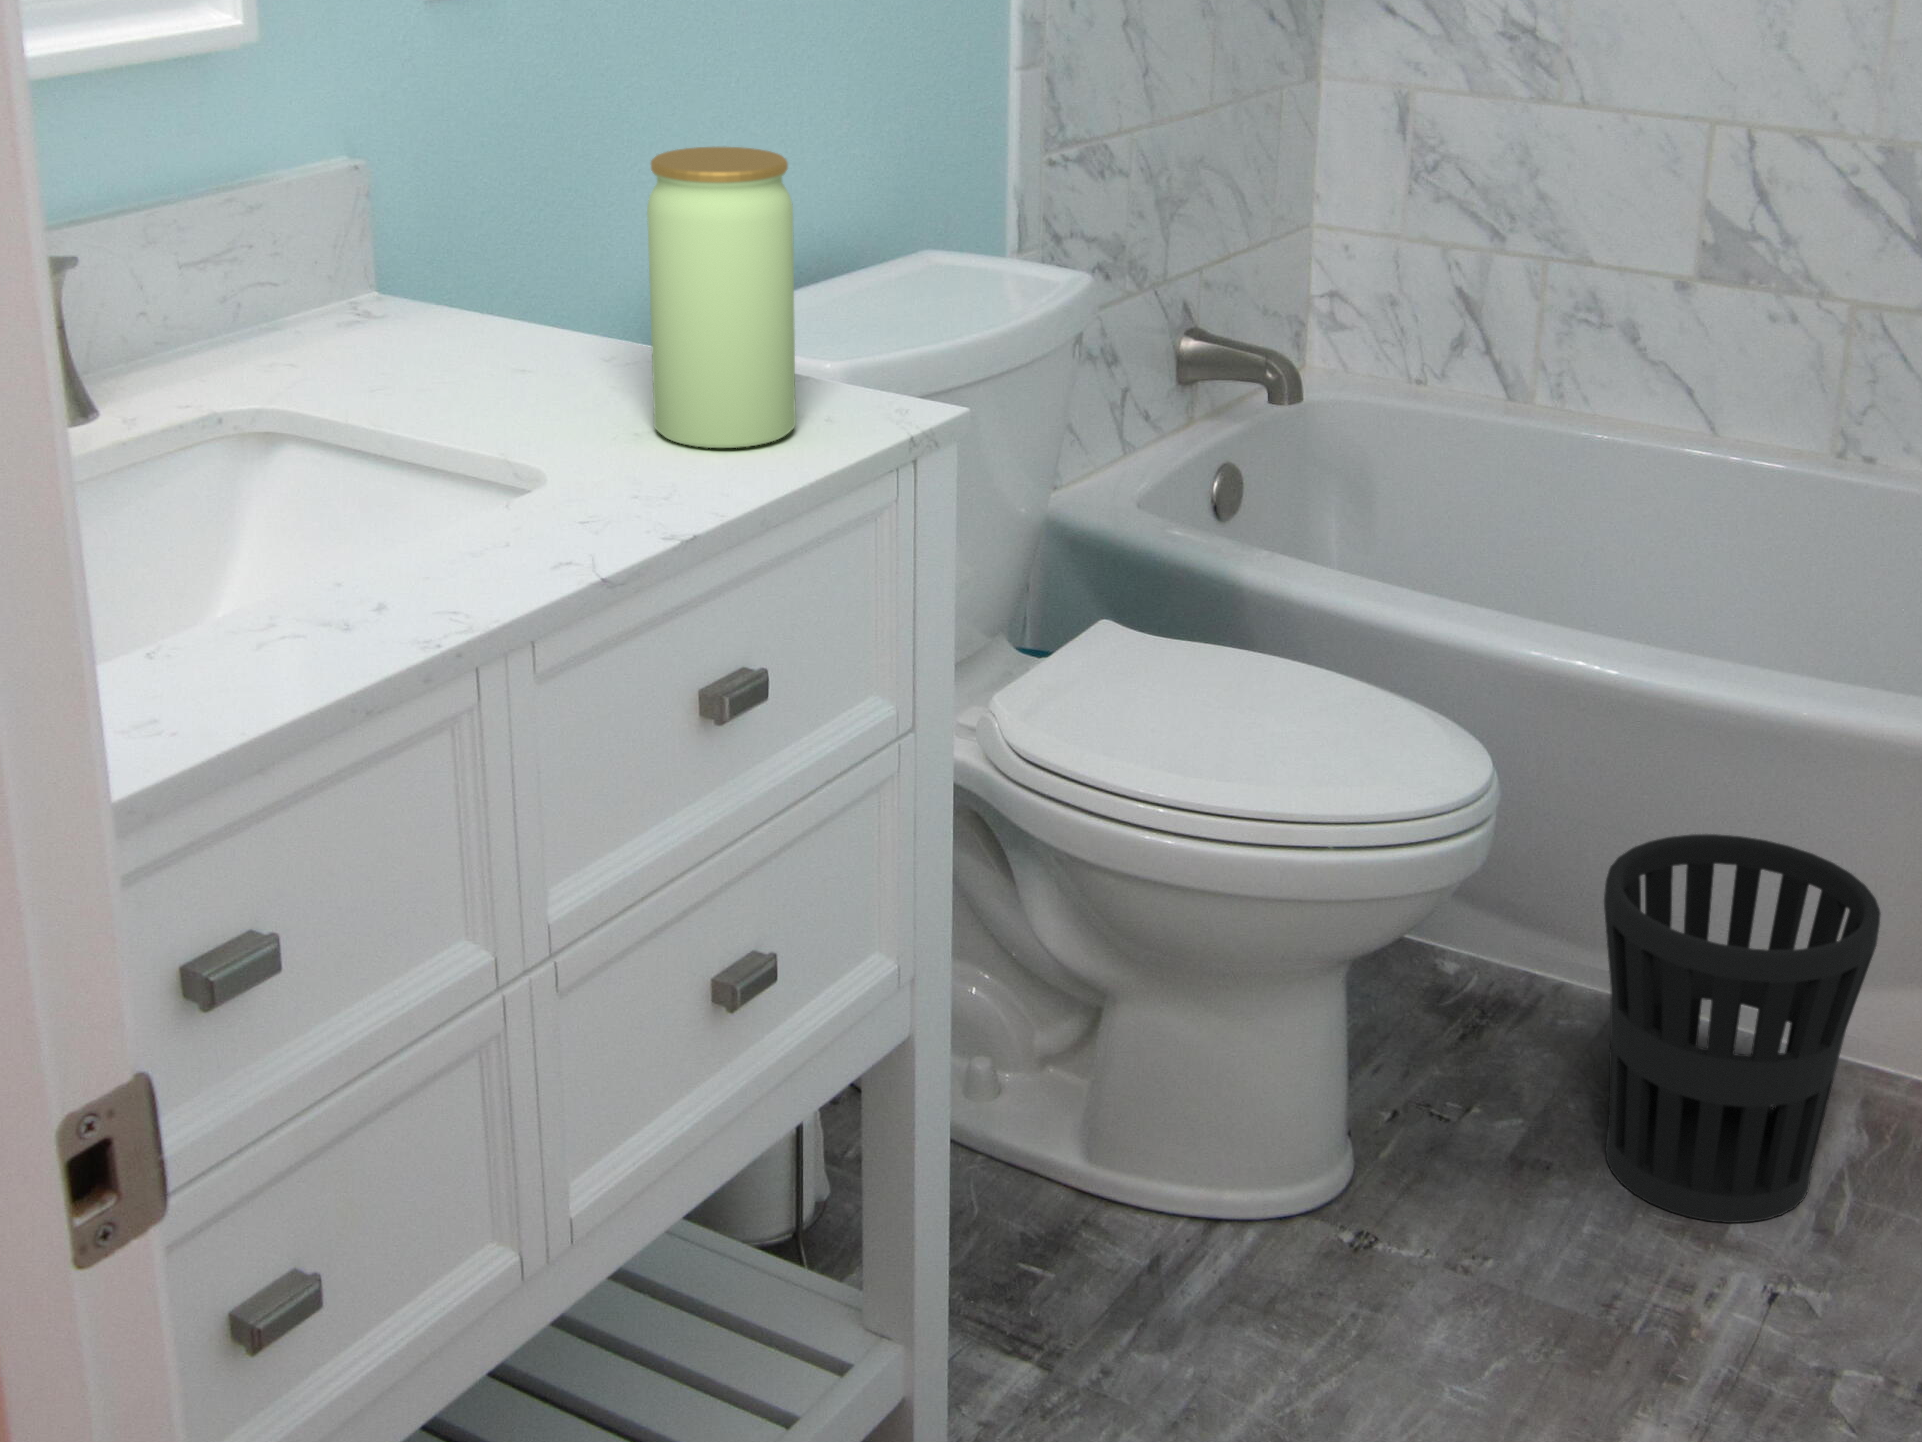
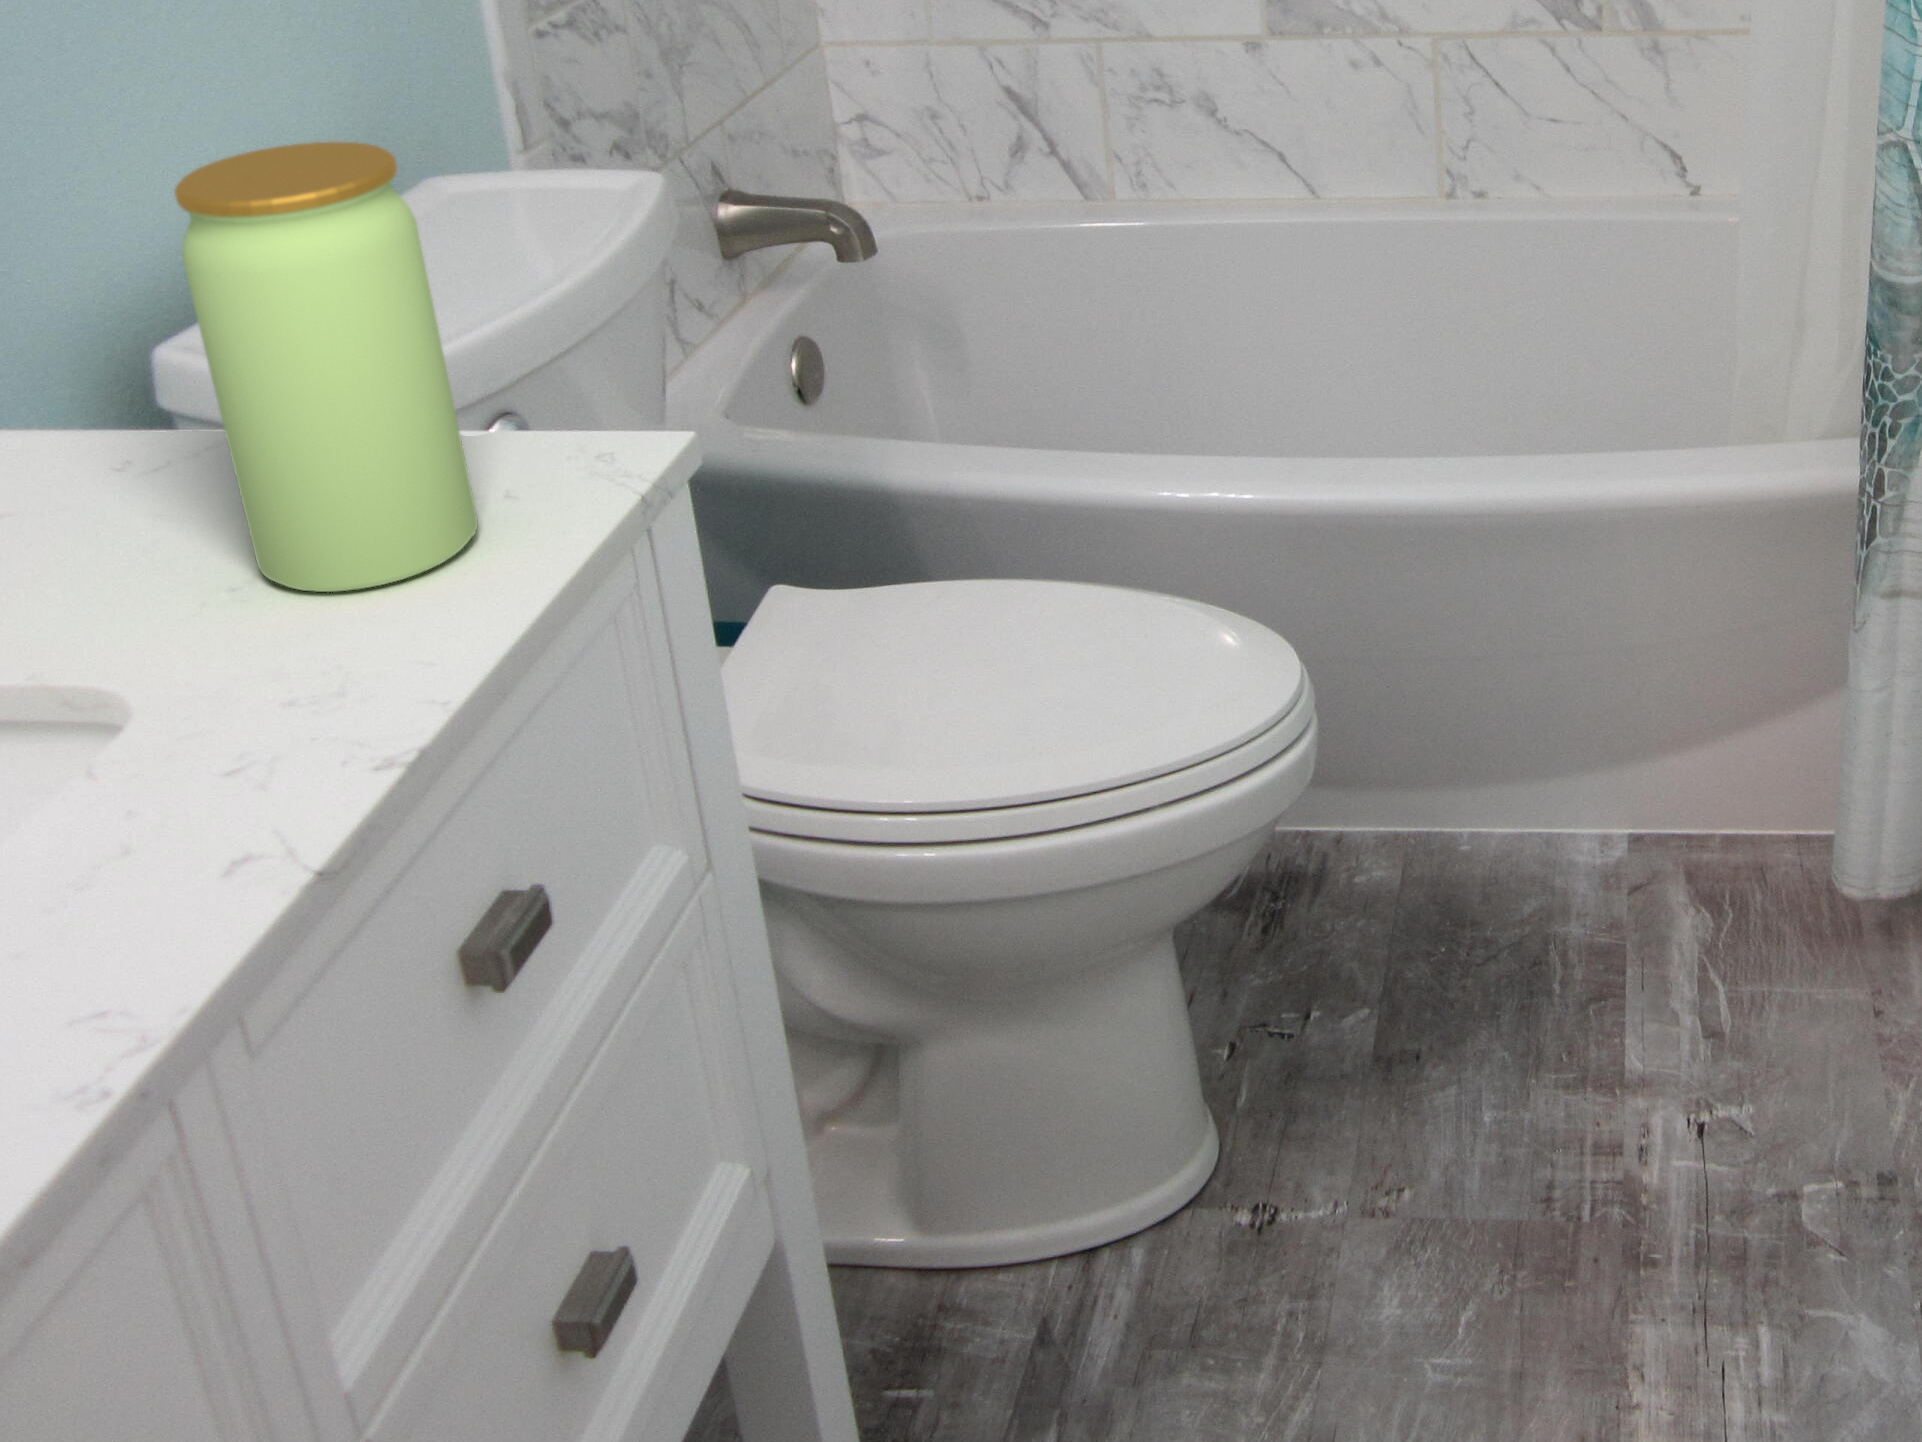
wastebasket: present [1604,834,1881,1223] -> none [1415,639,1708,1064]

